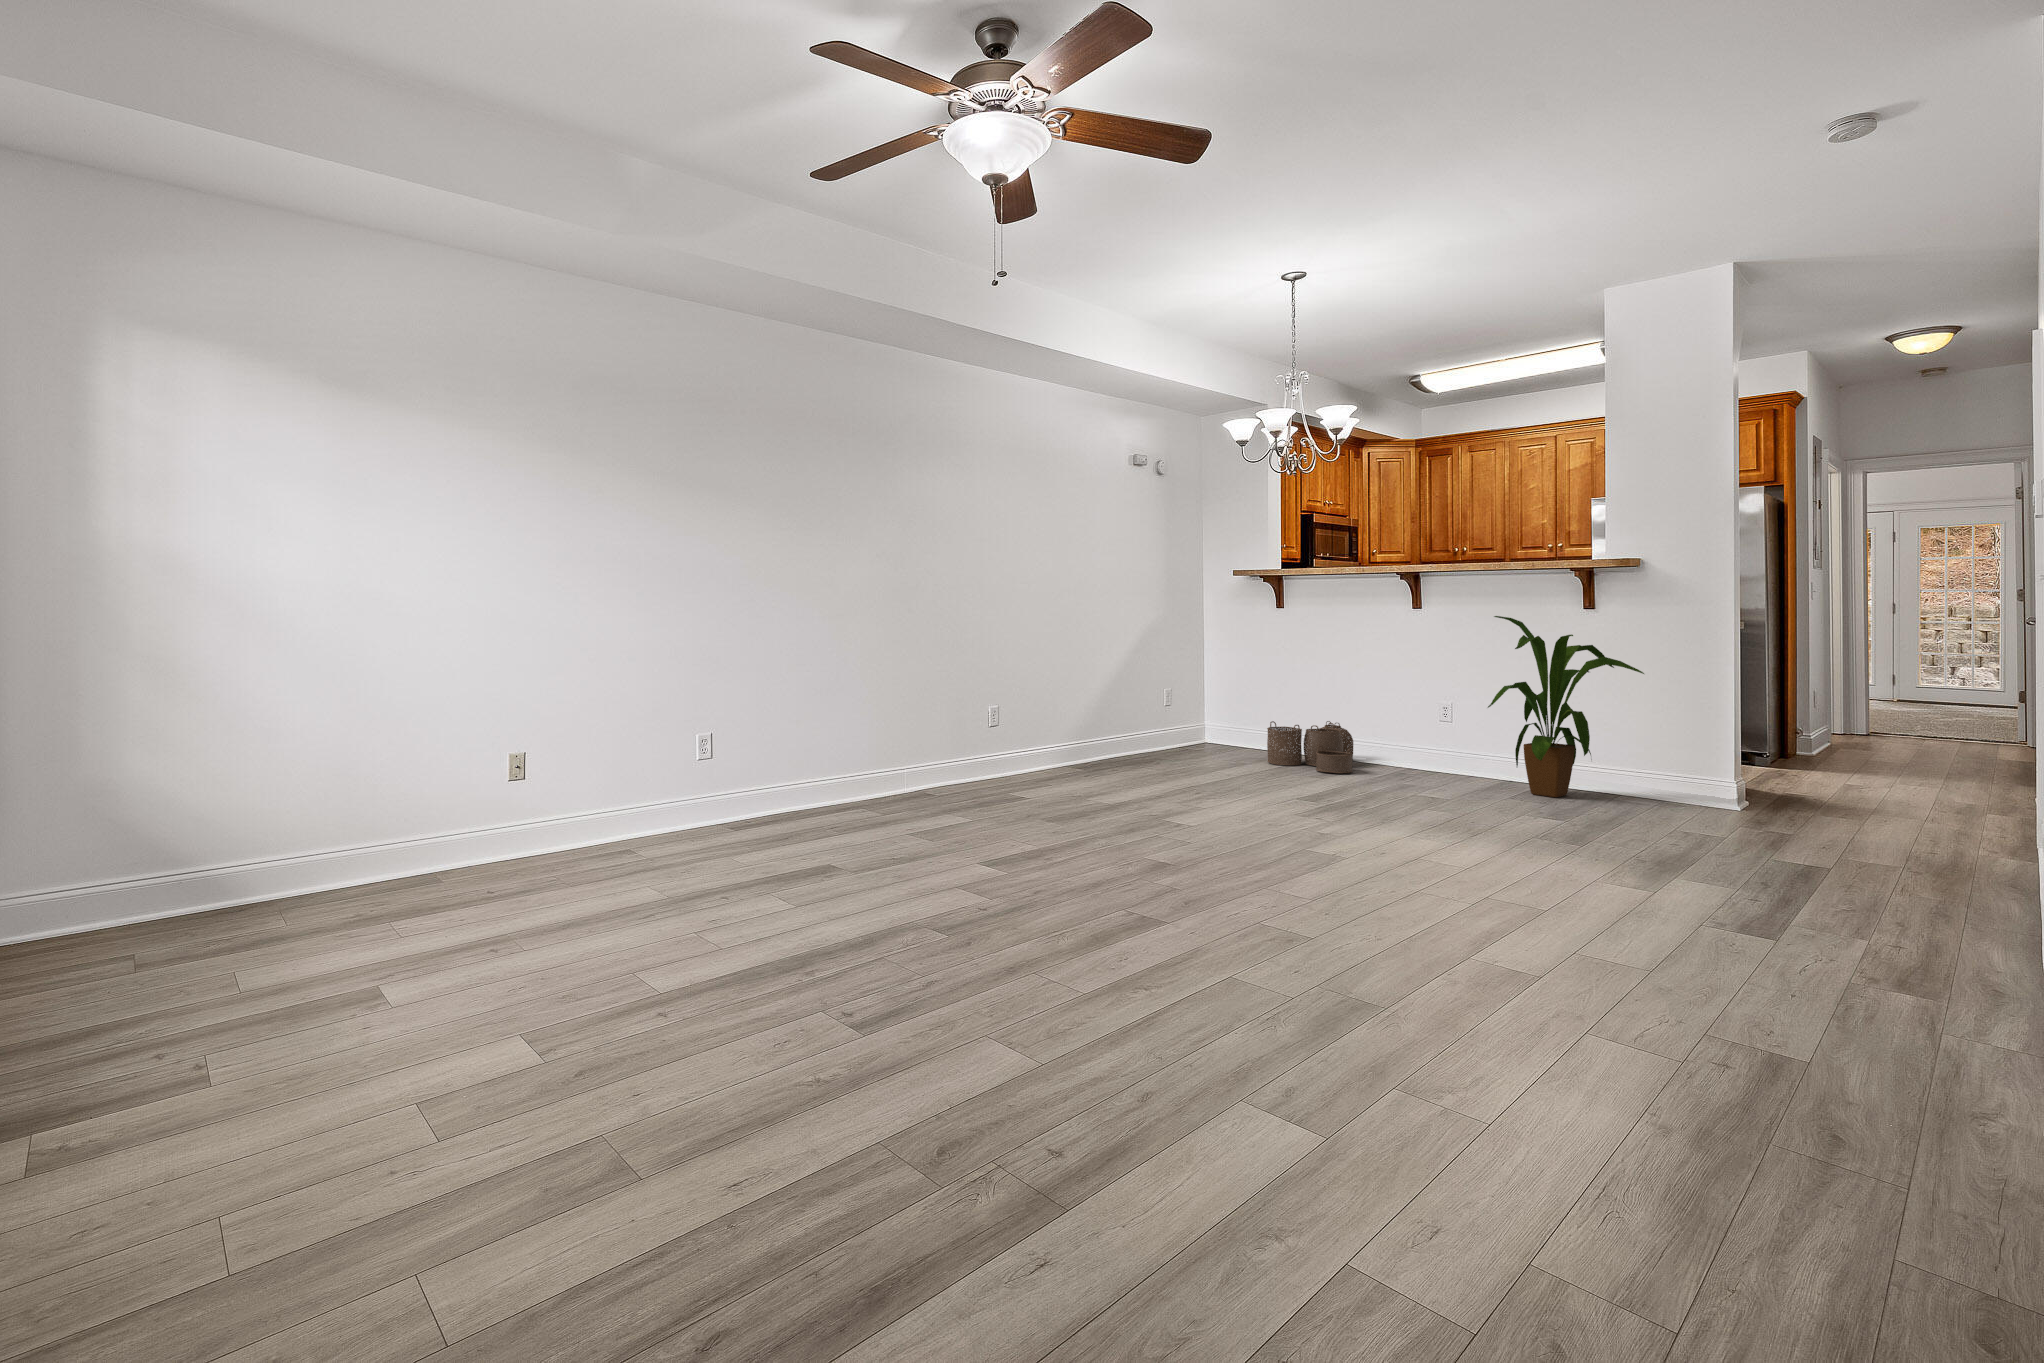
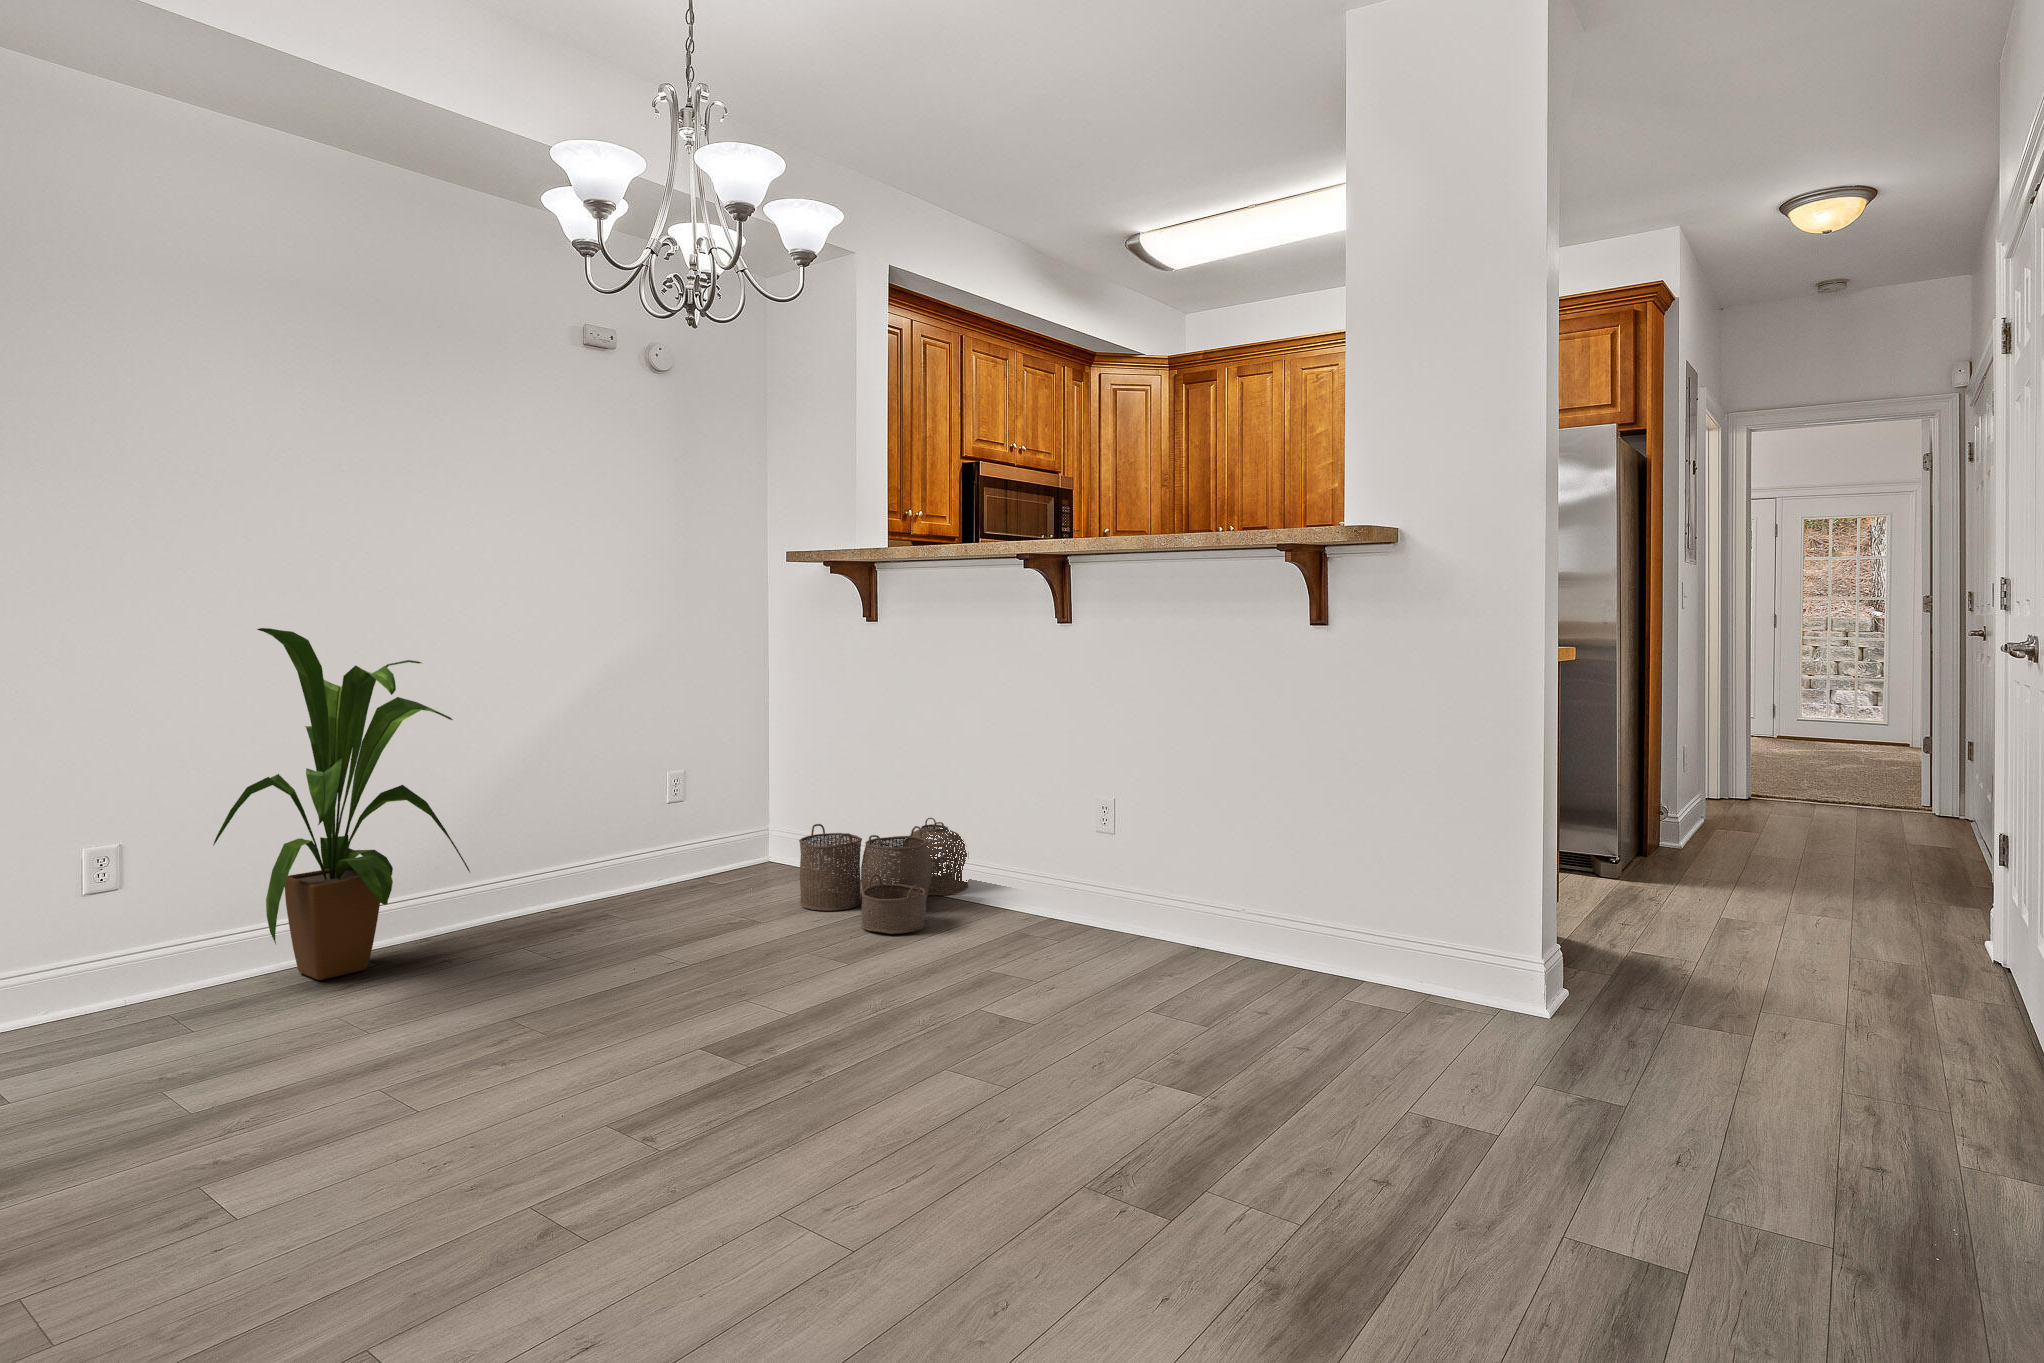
house plant: present [1488,616,1644,797] -> present [213,628,470,980]

